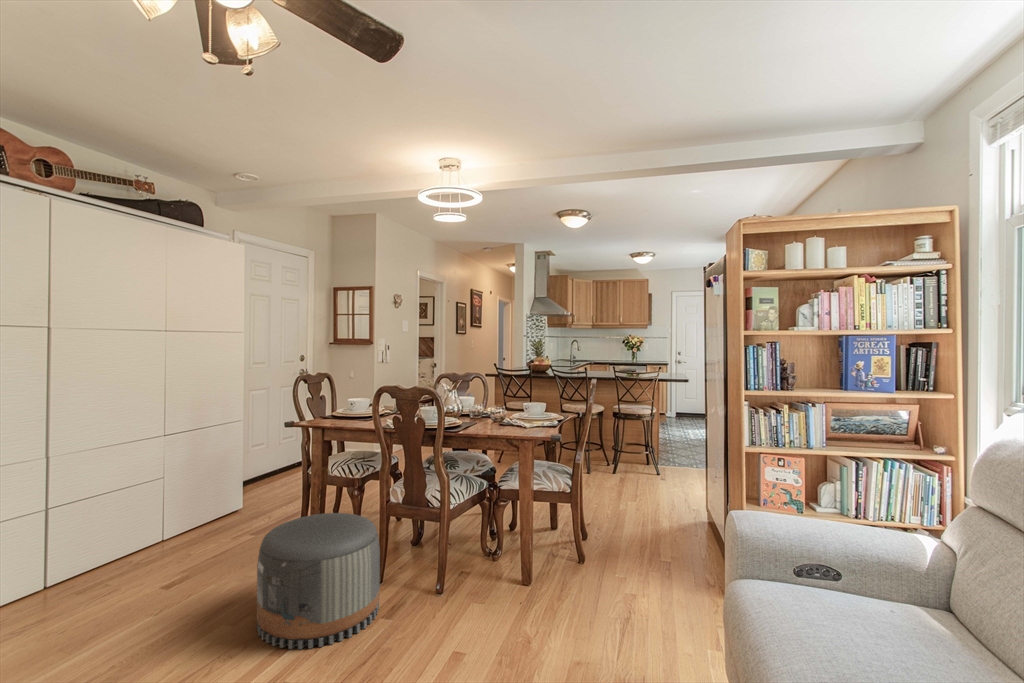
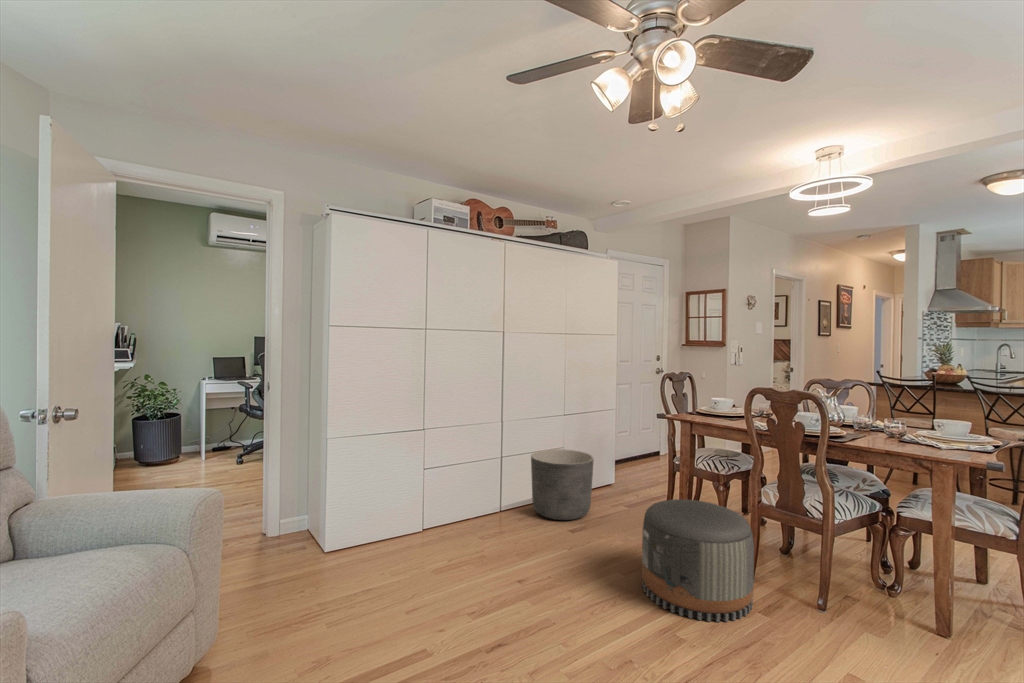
planter: none [105,480,205,577] -> present [531,449,594,520]

